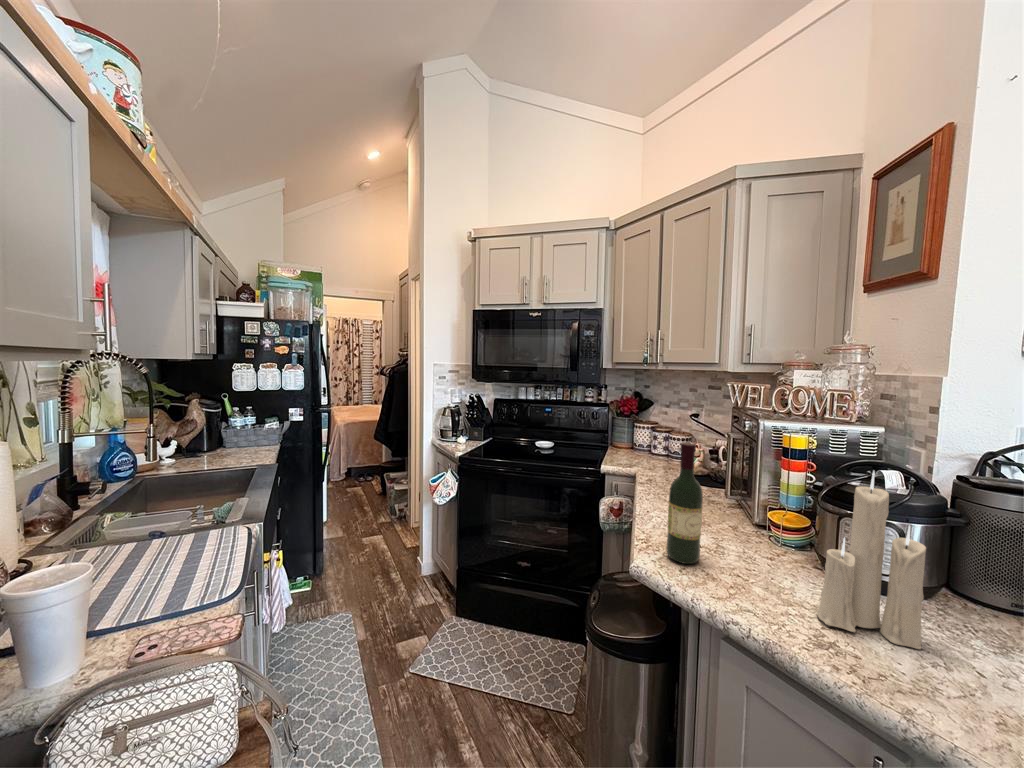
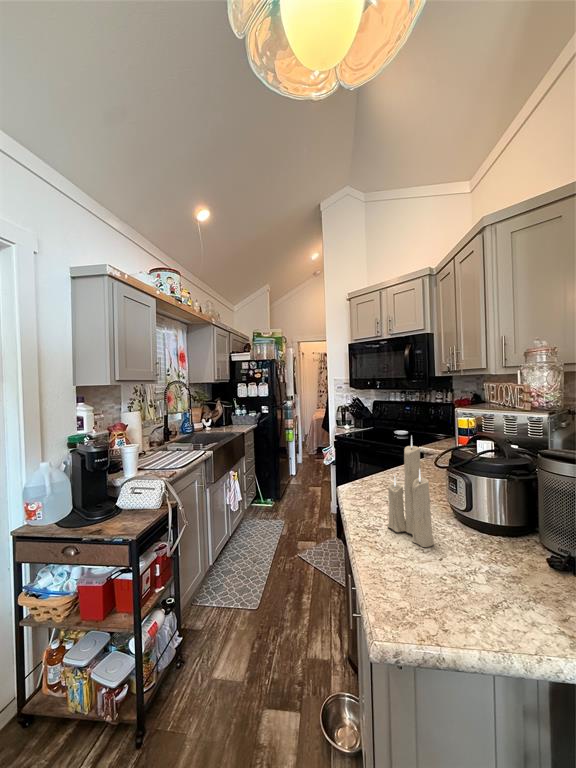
wine bottle: present [666,443,703,564] -> none [357,421,377,494]

